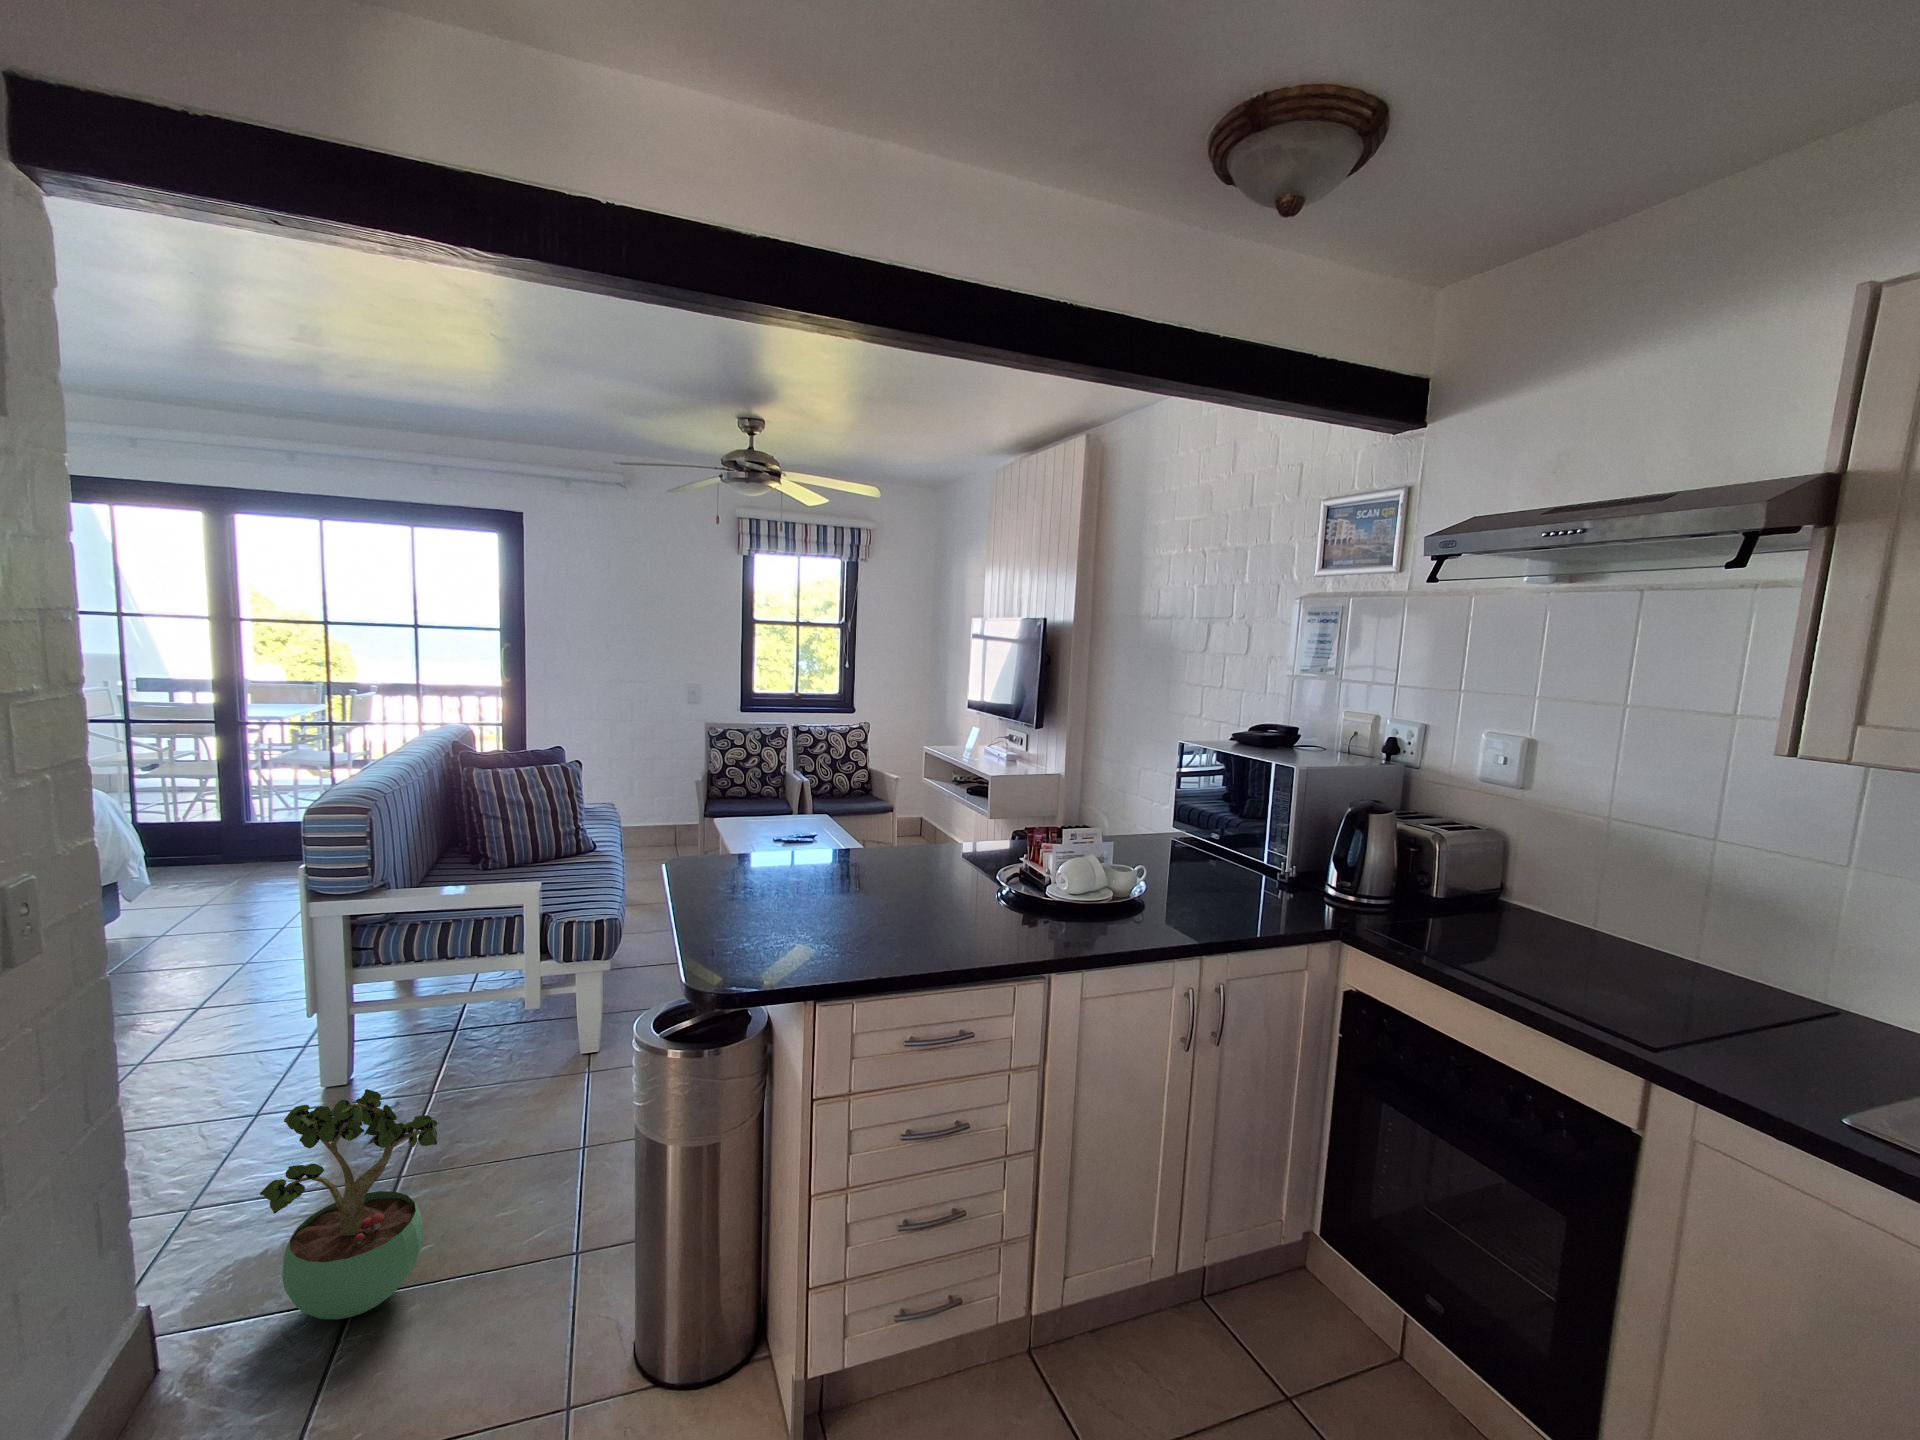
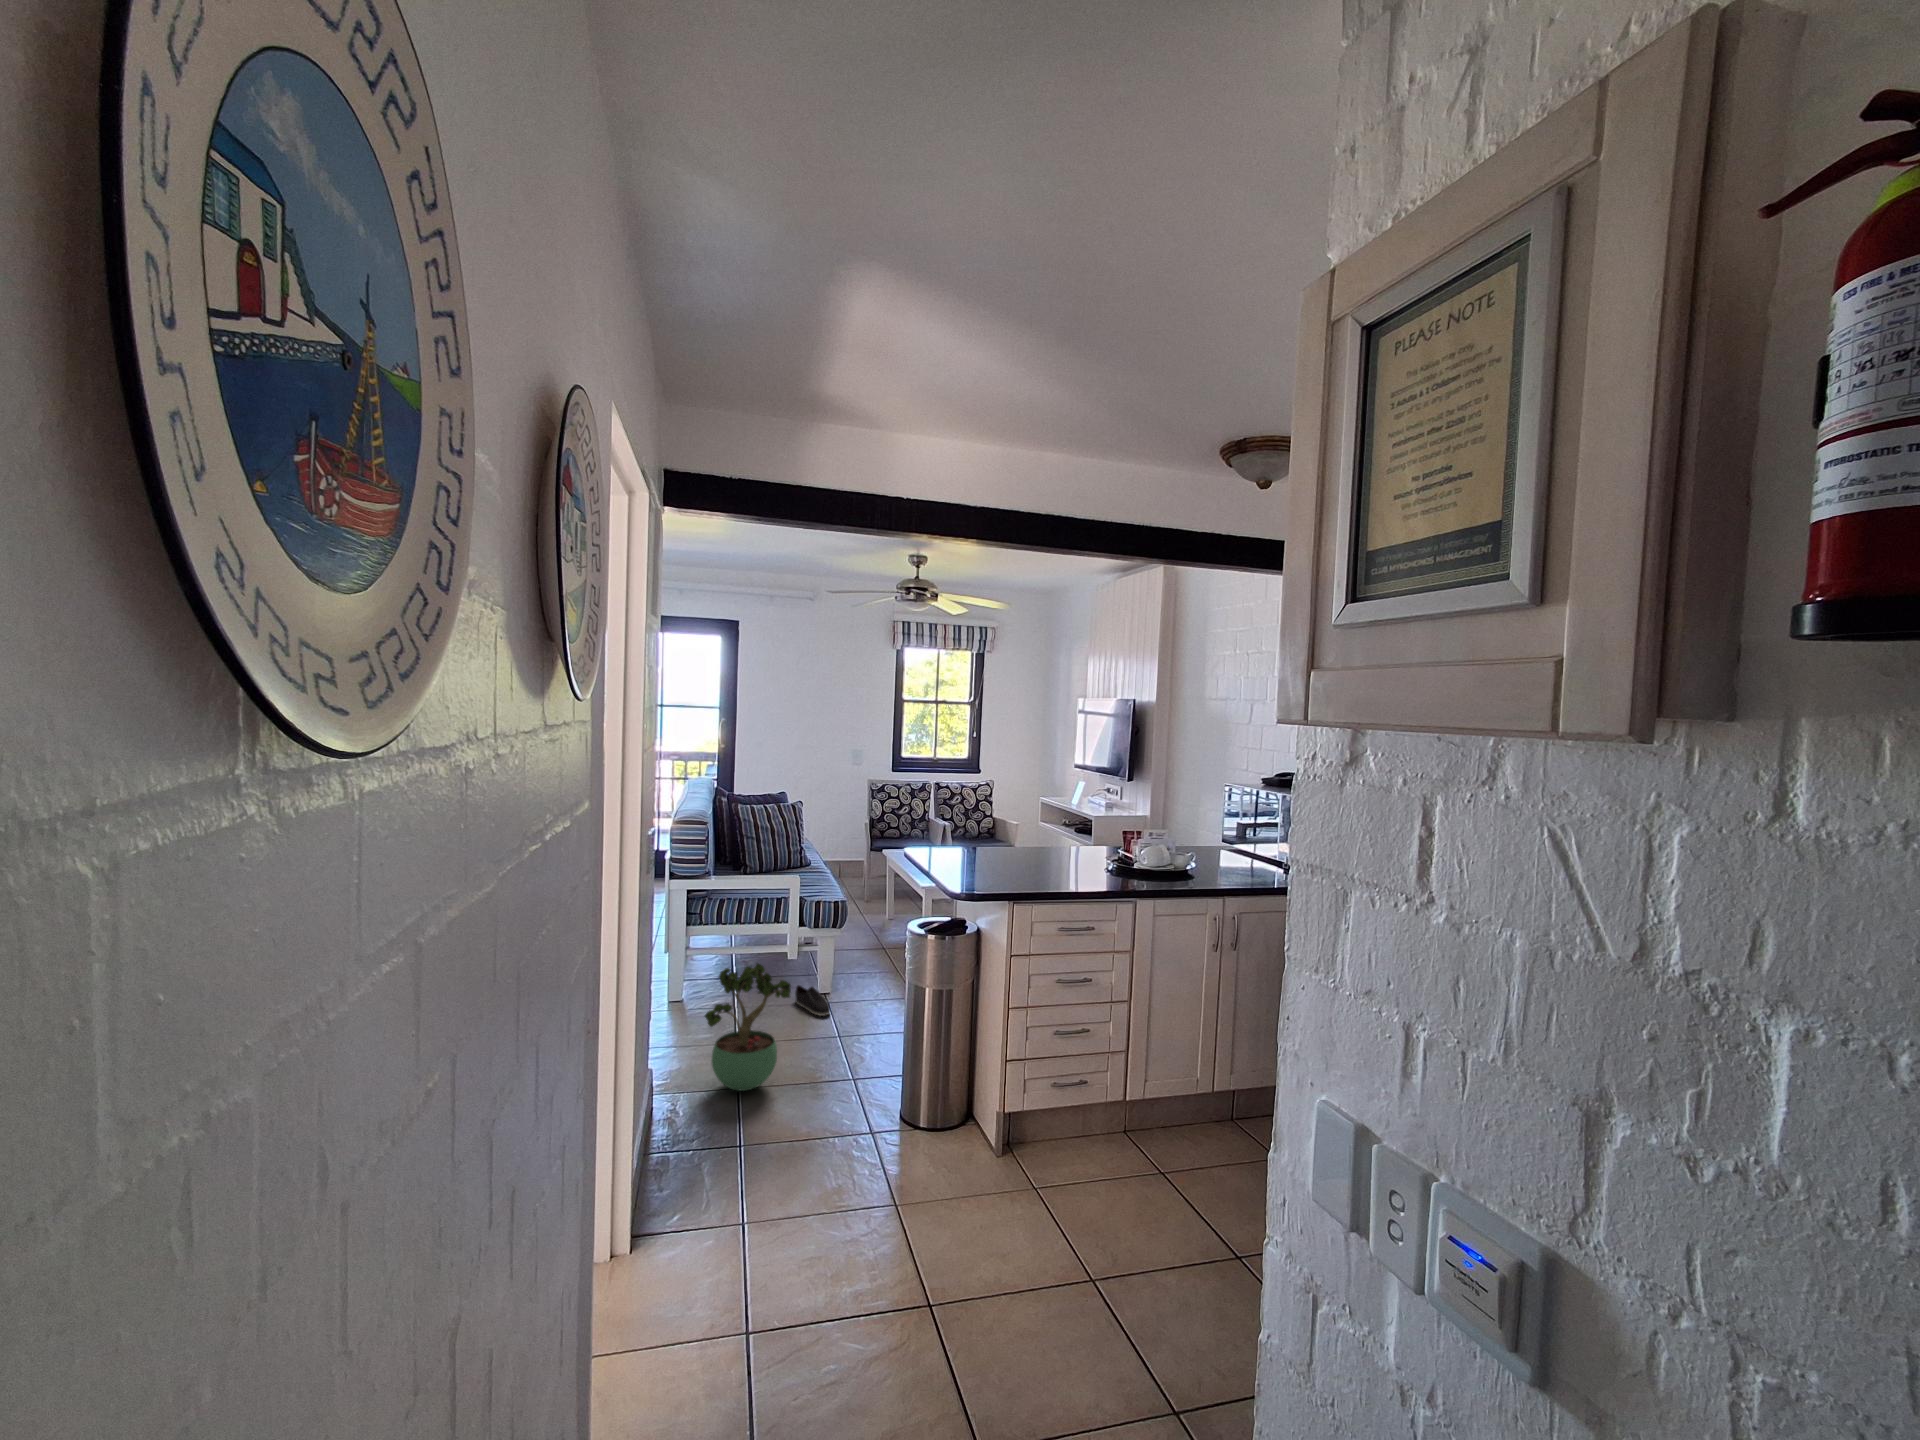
shoe: none [531,1051,582,1107] -> present [795,985,830,1016]

